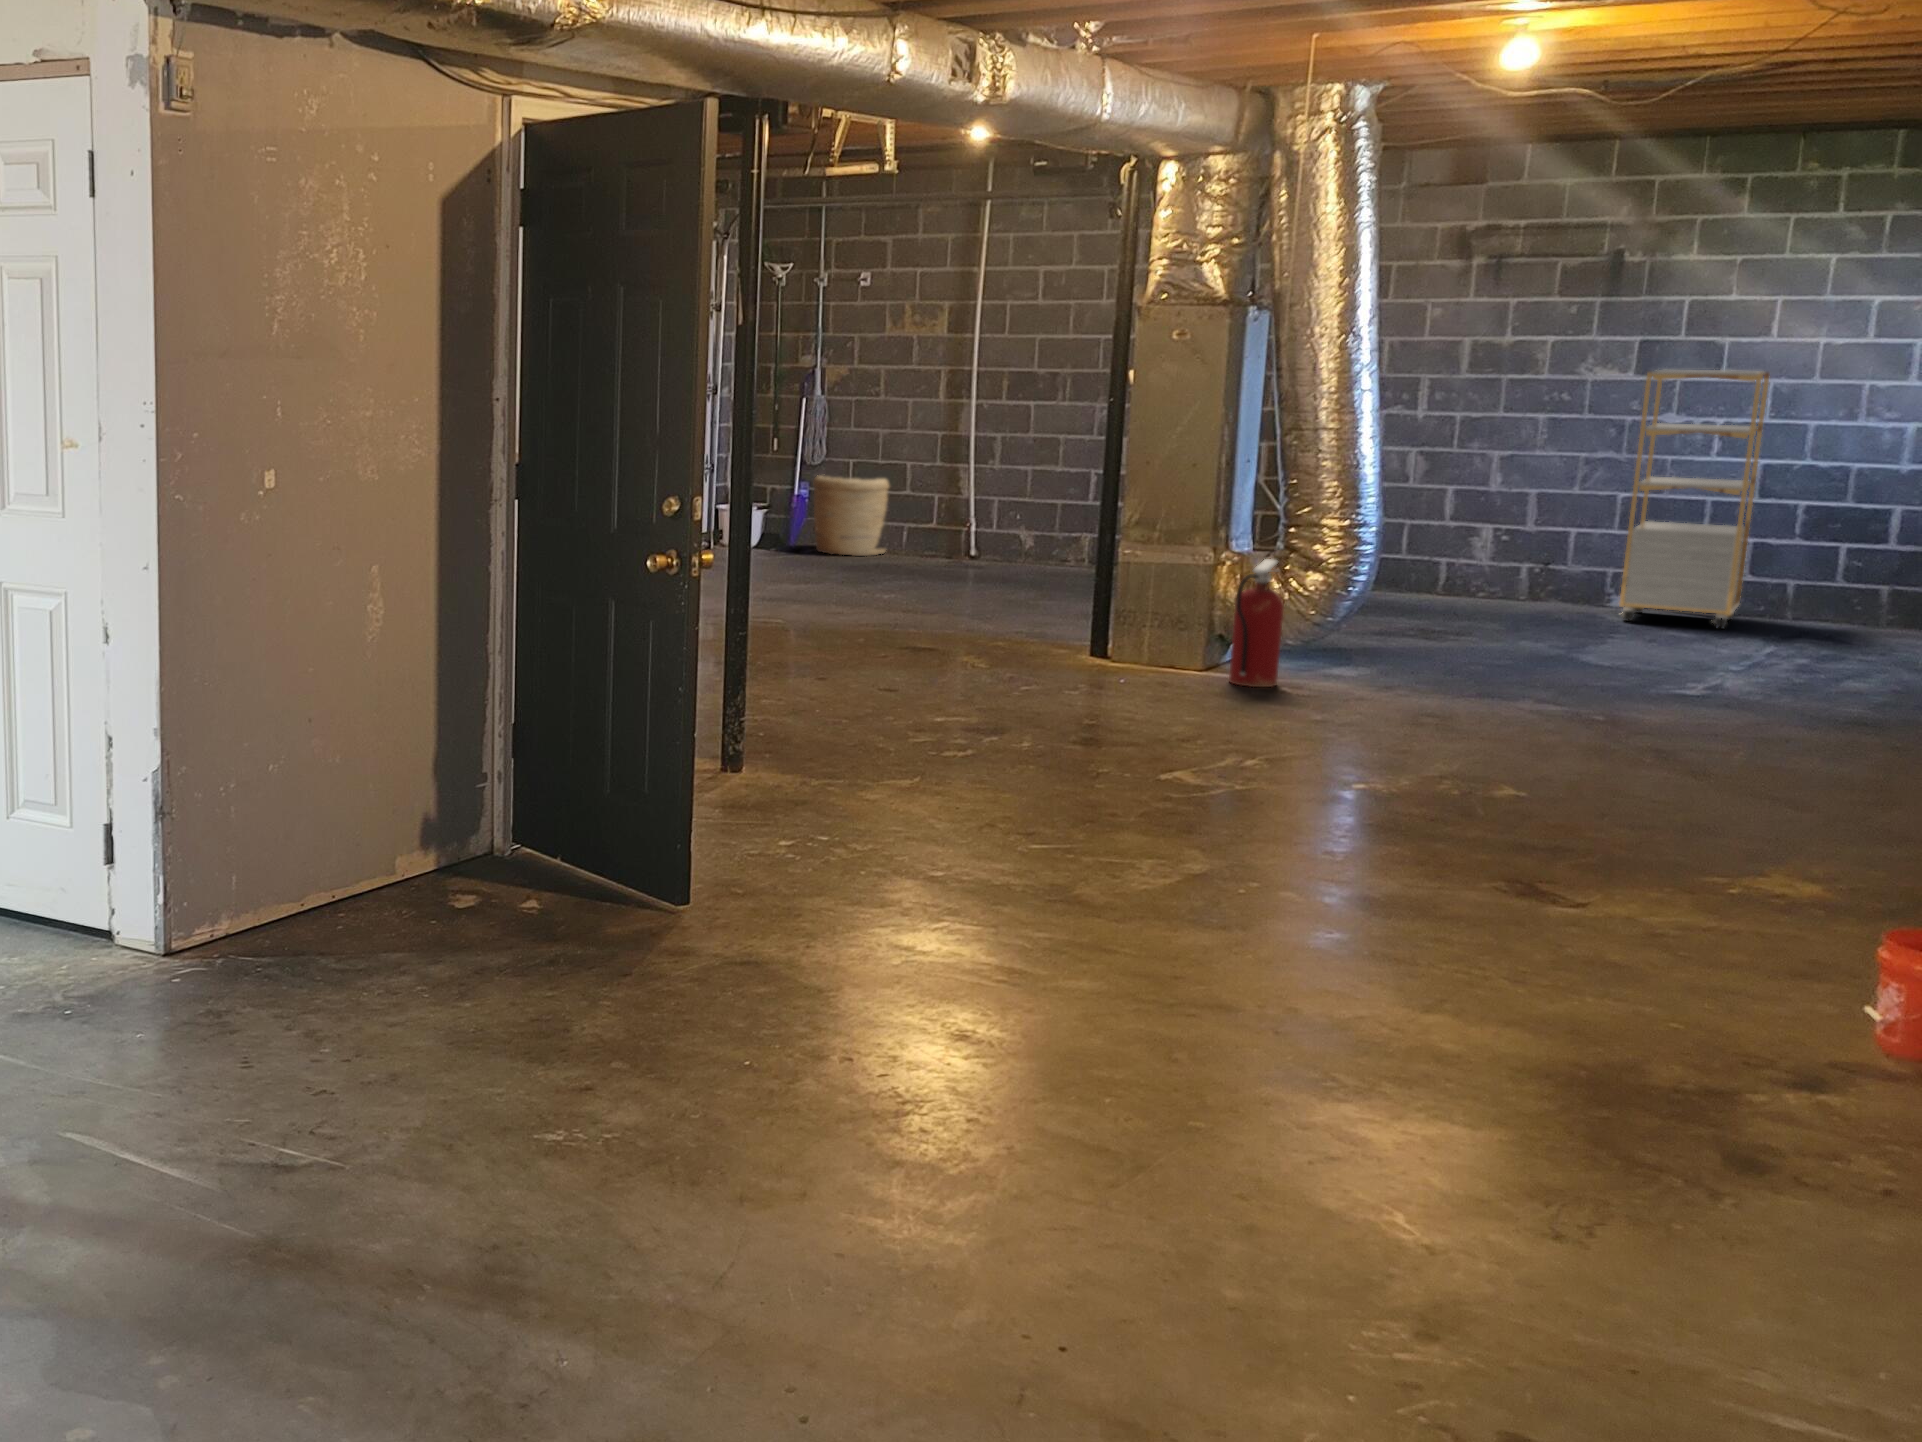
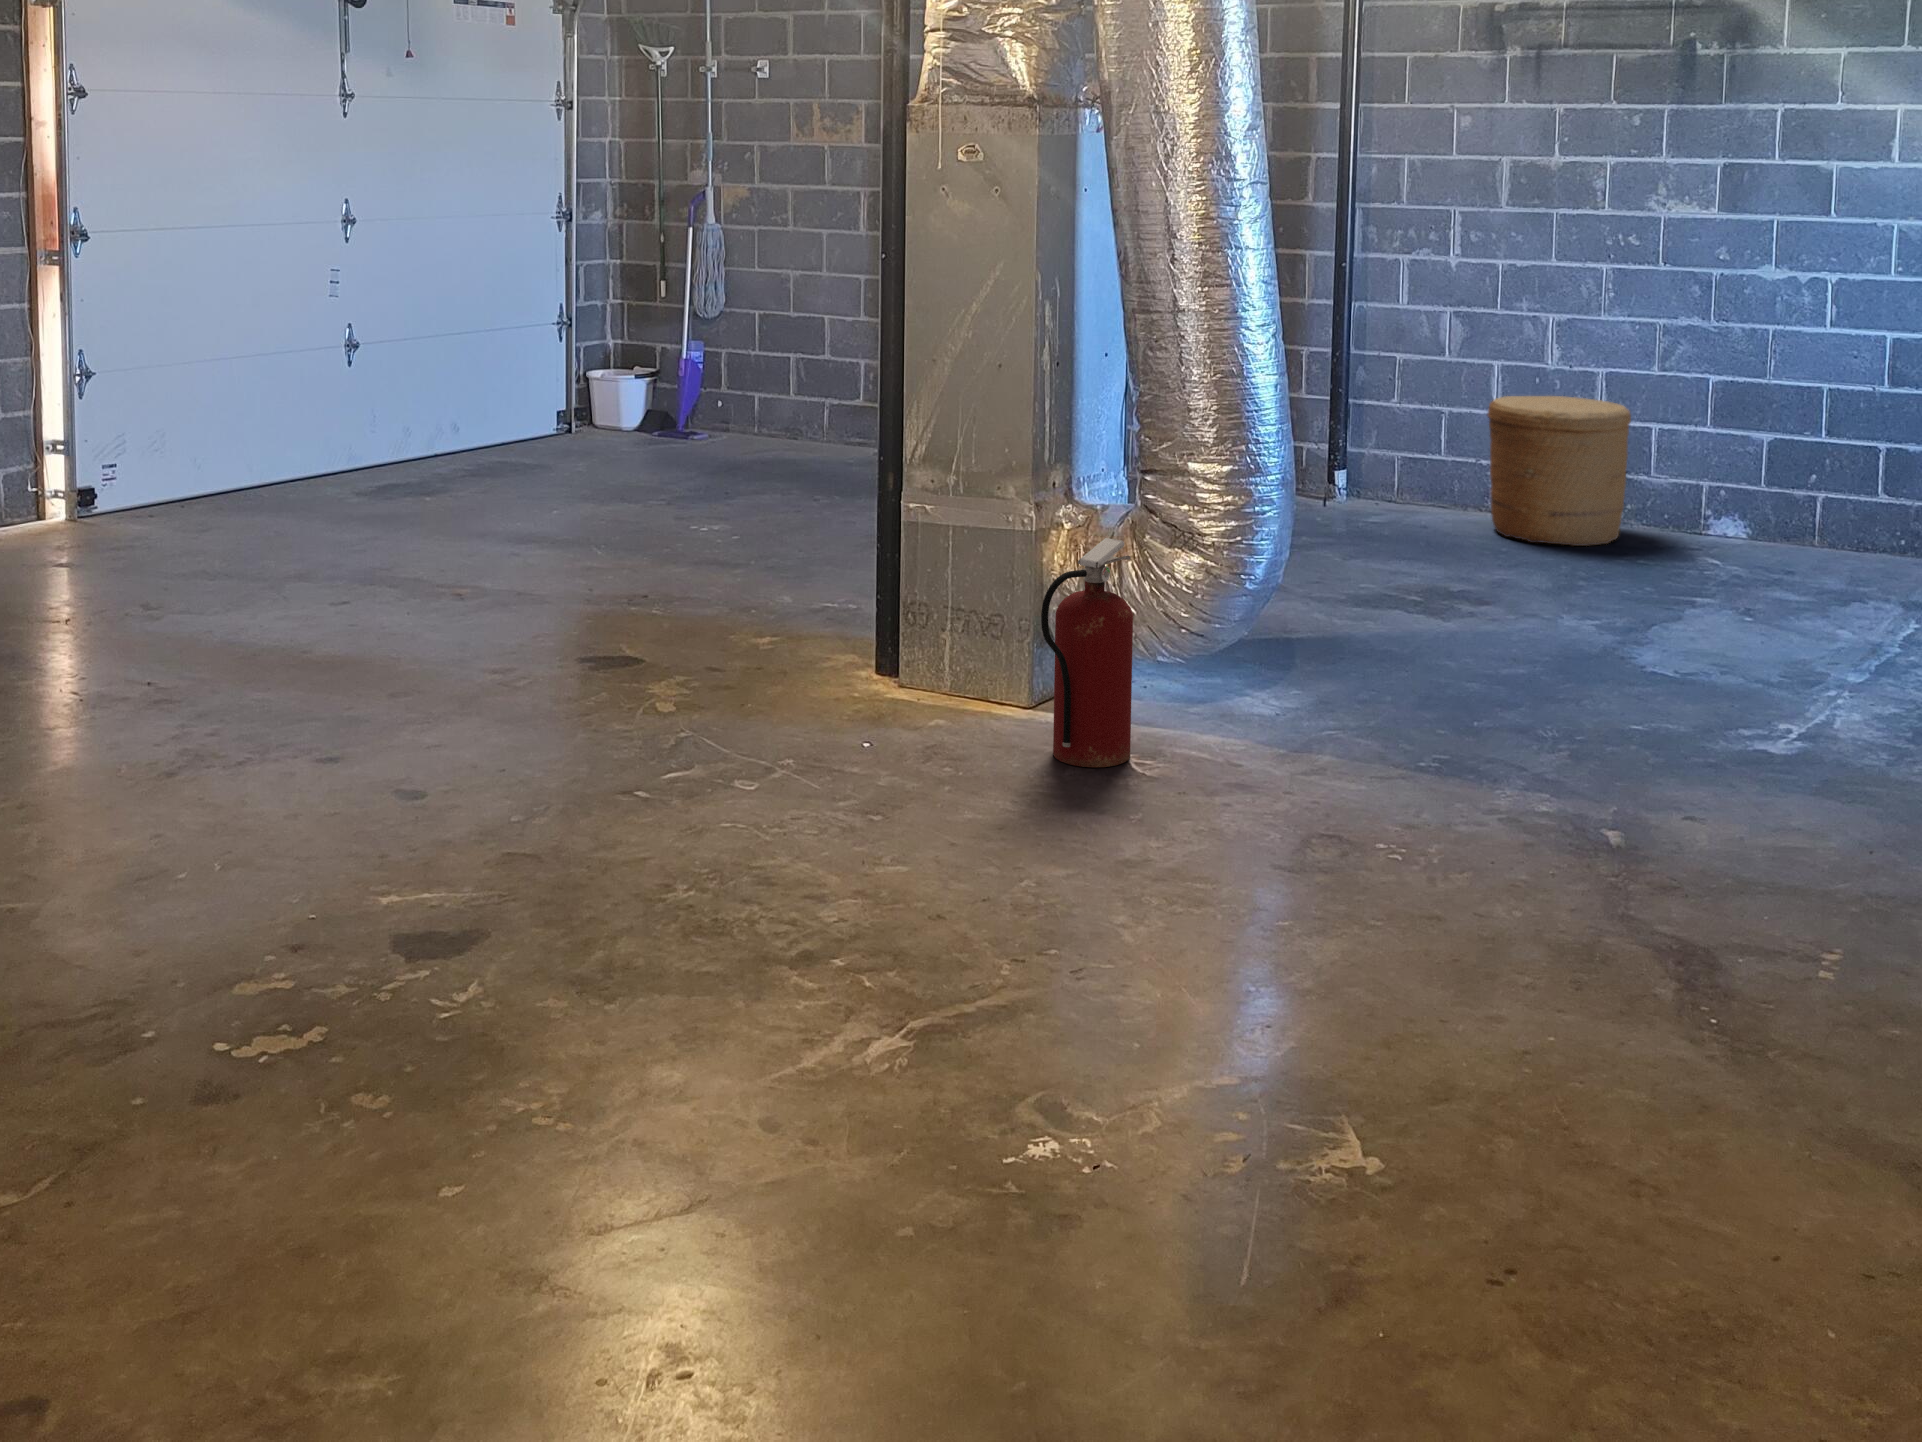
shelving unit: present [1619,370,1769,628] -> none [1712,204,1891,580]
woven basket: present [813,476,889,556] -> present [1488,396,1631,546]

